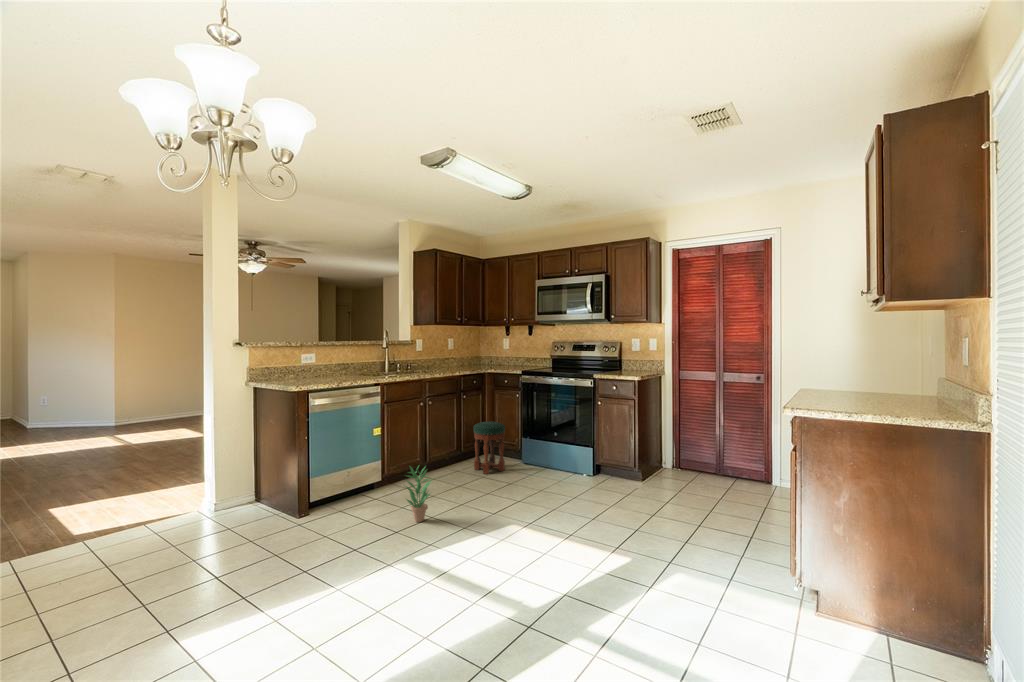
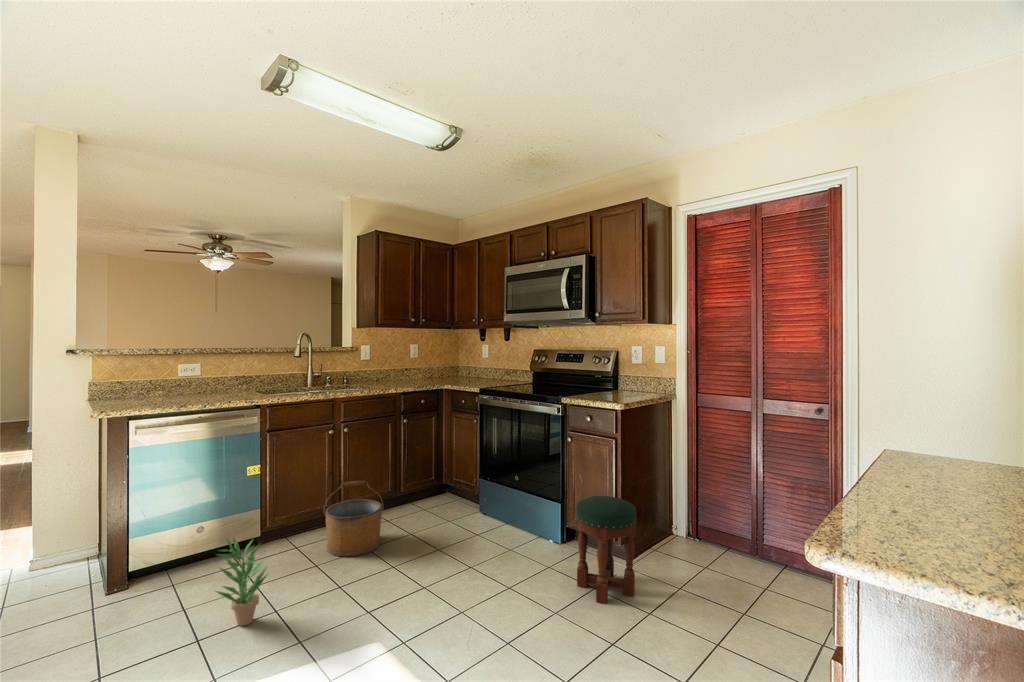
stool: present [474,421,505,474] -> present [576,496,636,604]
bucket: none [429,437,469,489] -> present [324,481,383,556]

